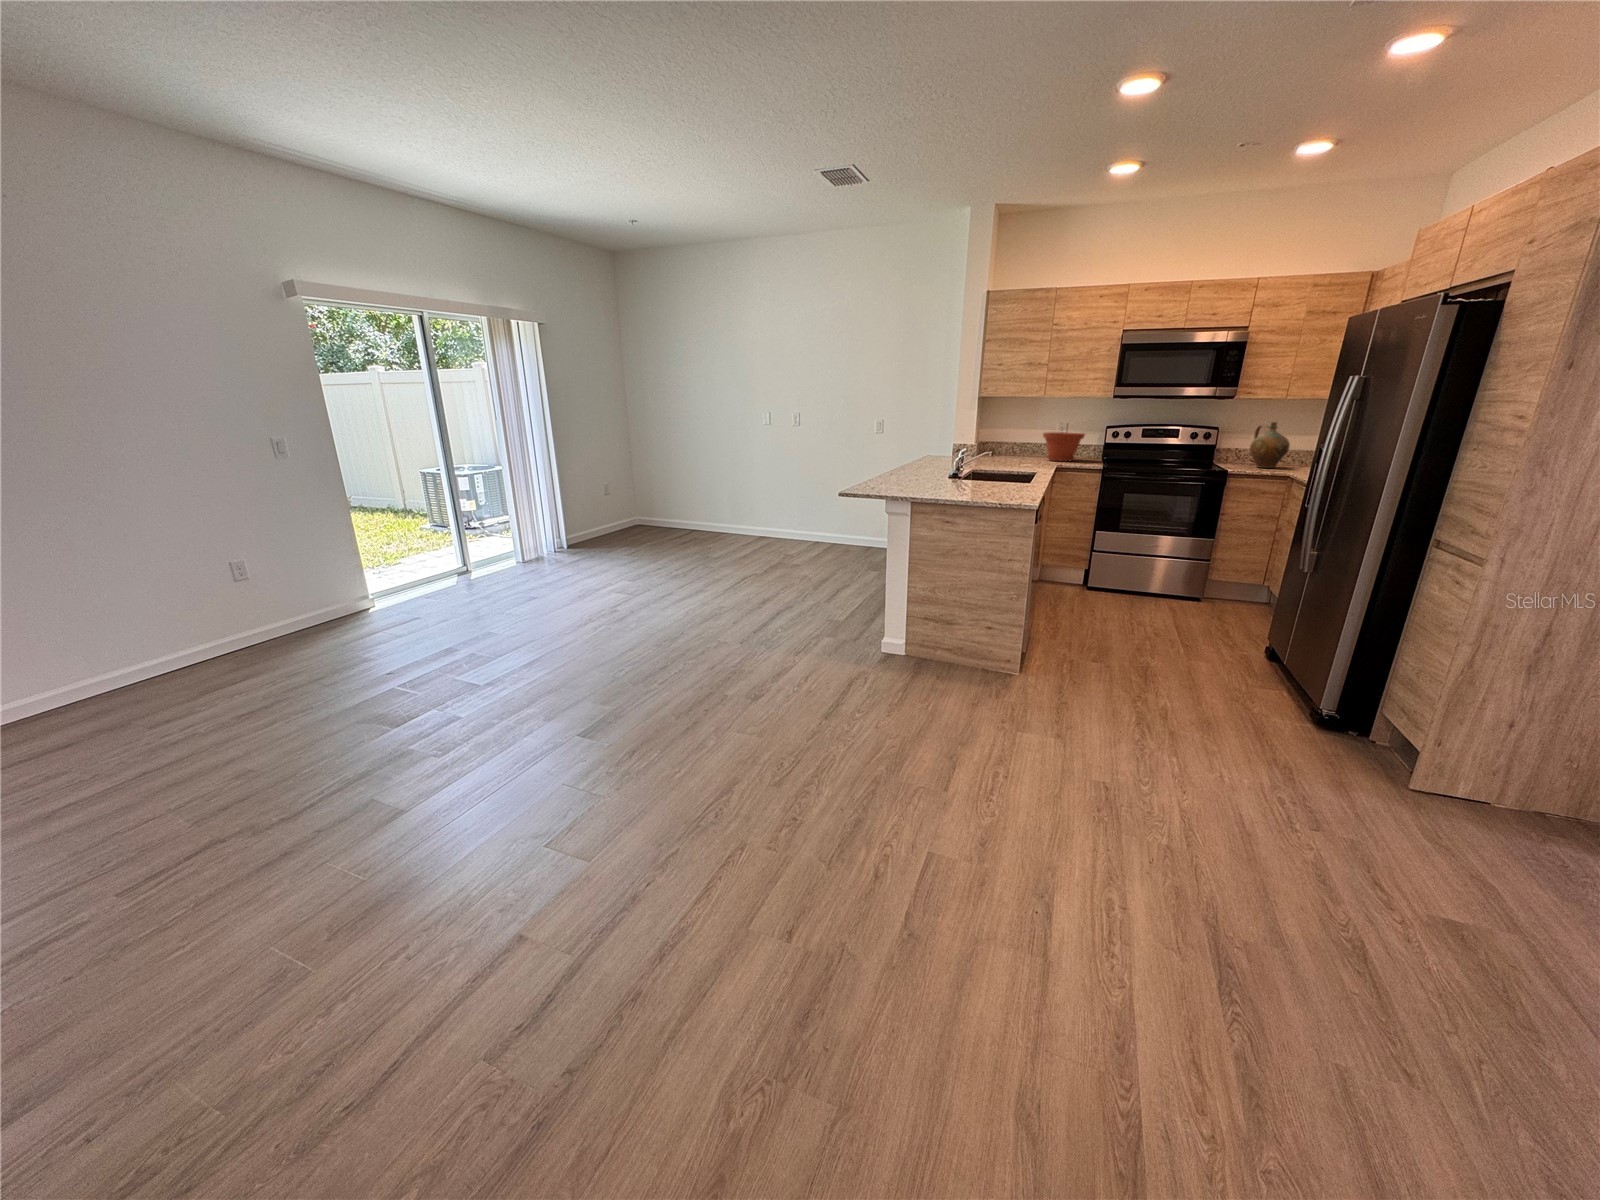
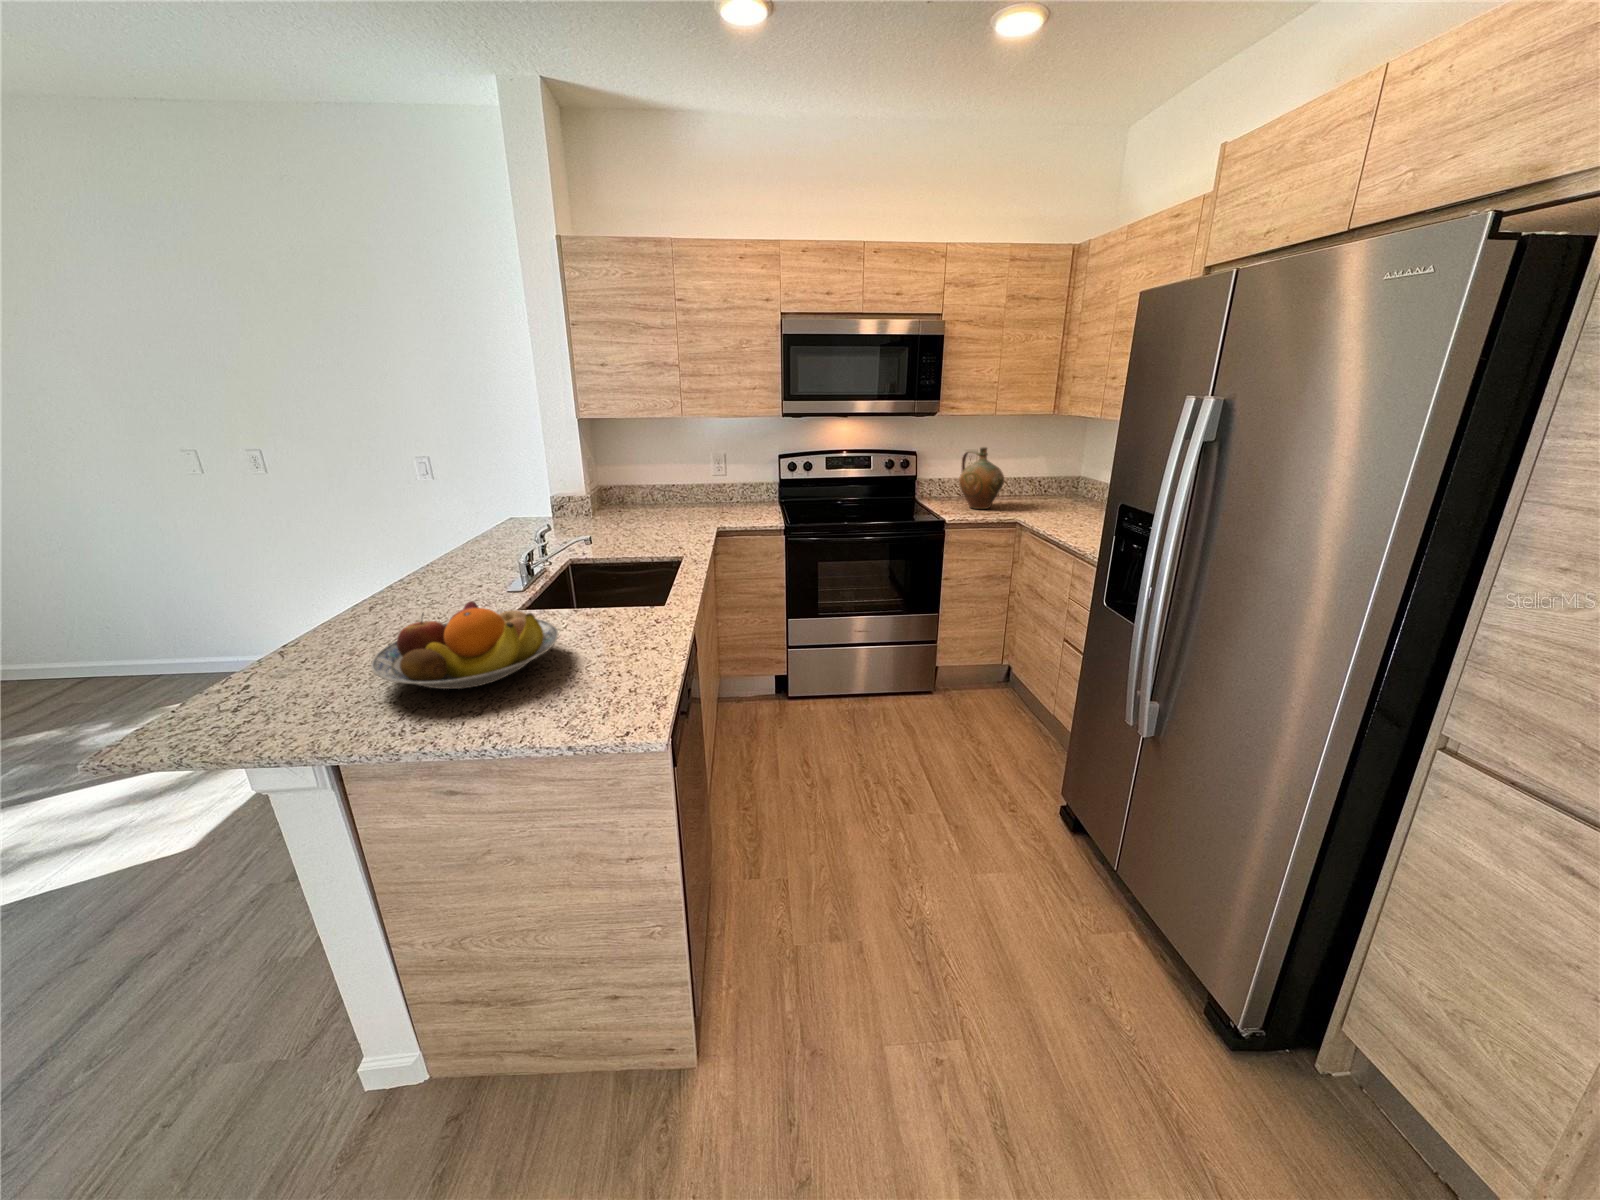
plant pot: present [1043,432,1085,461] -> none [689,468,752,516]
fruit bowl: none [933,456,1000,485] -> present [371,601,558,689]

